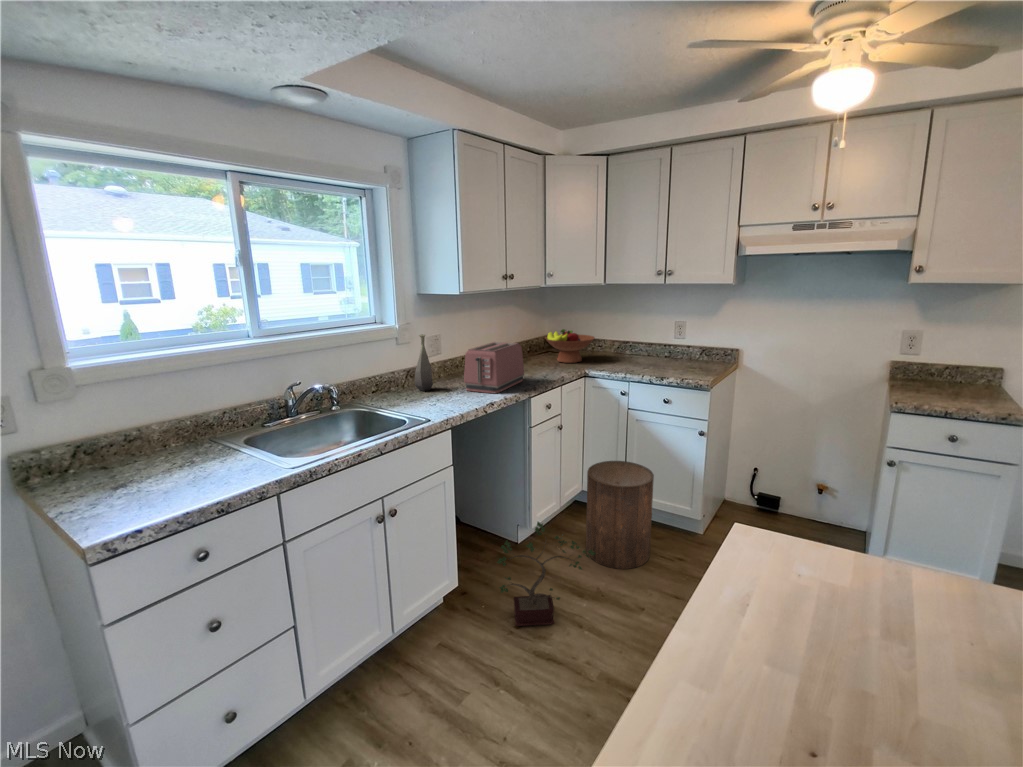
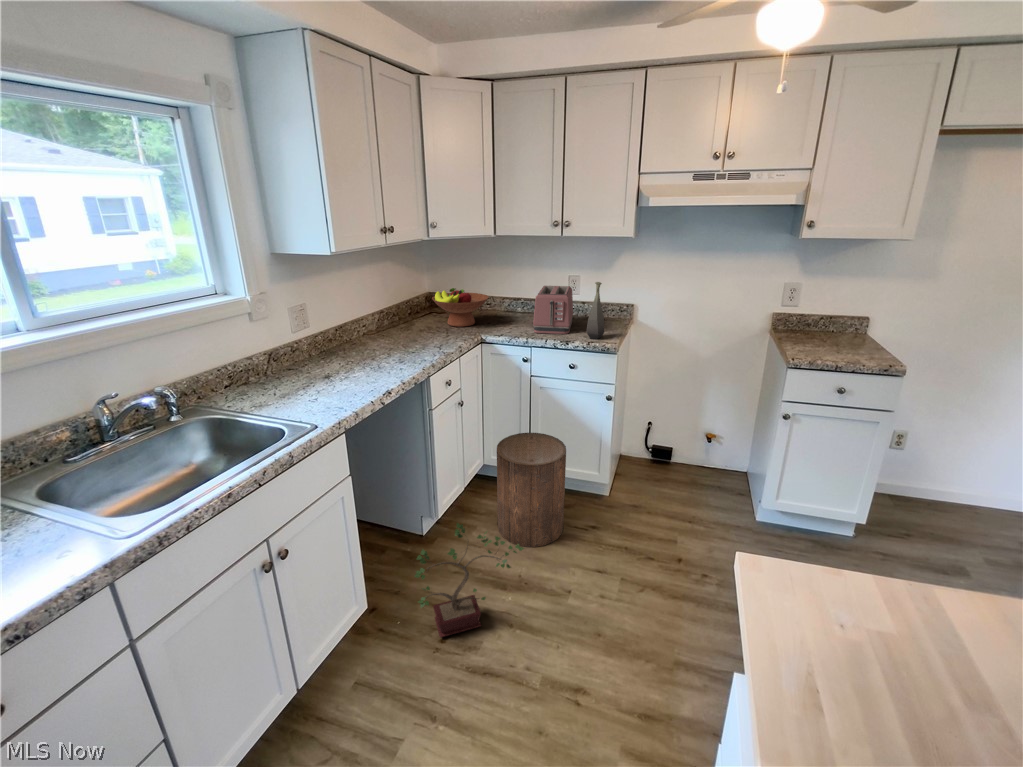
bottle: present [415,334,433,391] -> present [587,282,604,339]
toaster: present [464,342,524,393] -> present [533,286,573,334]

